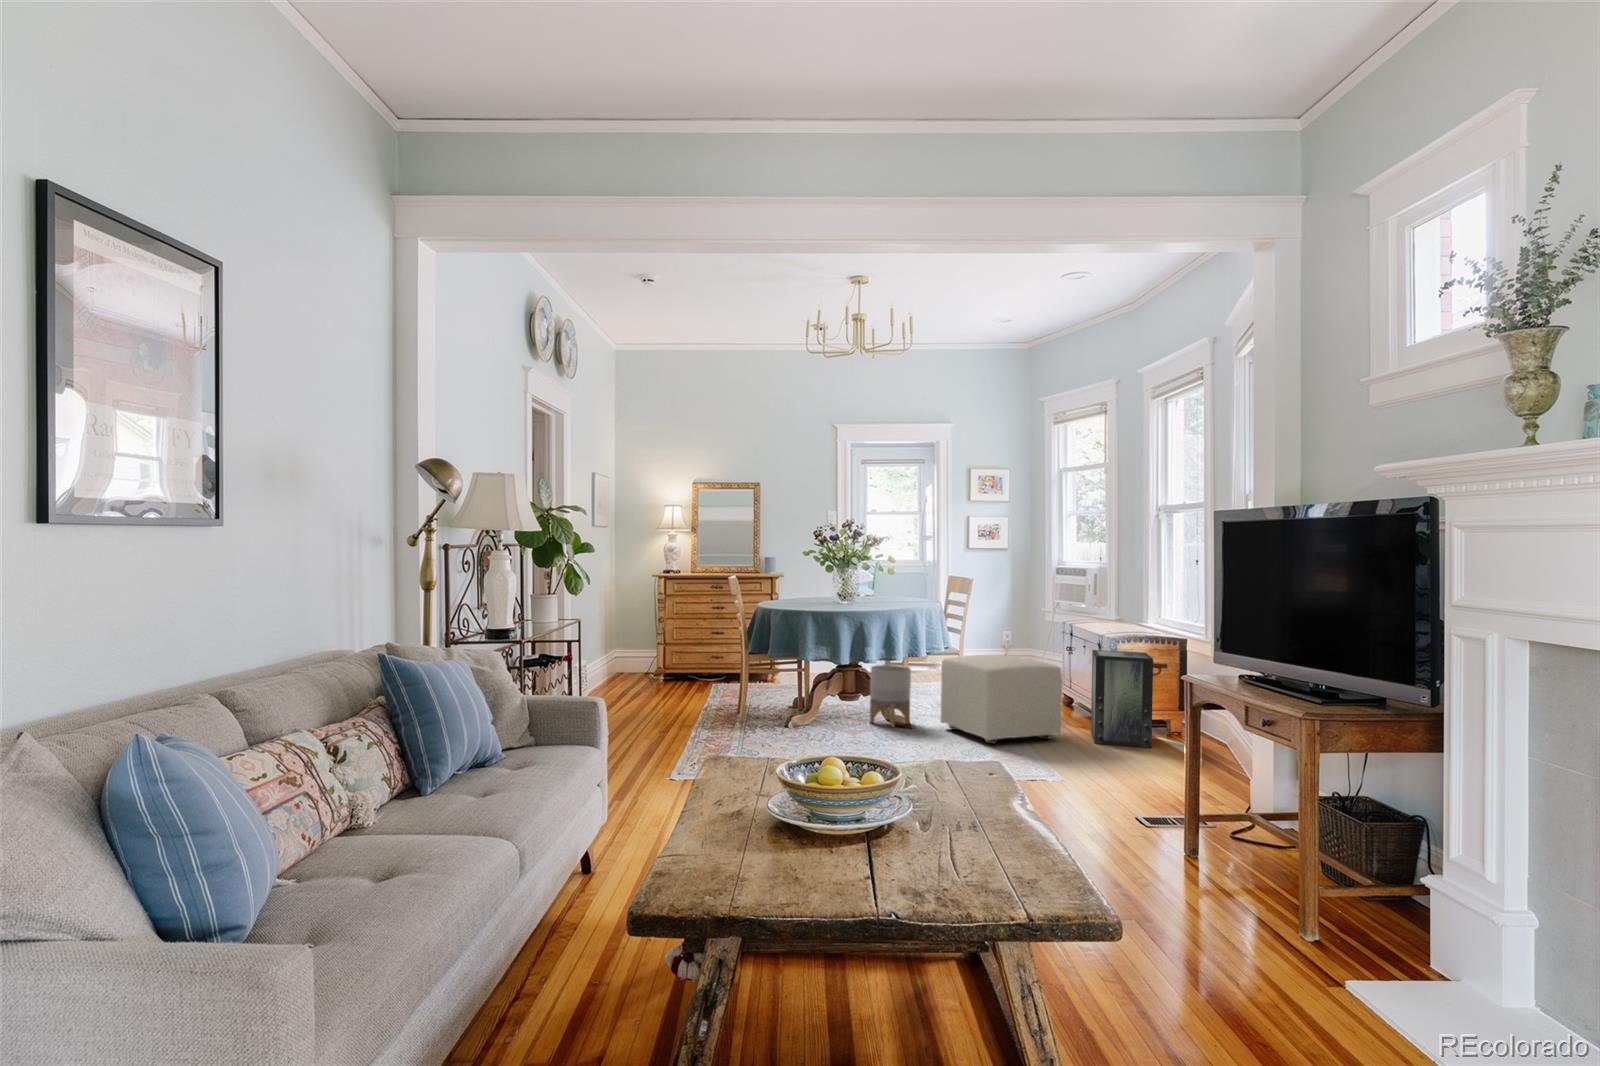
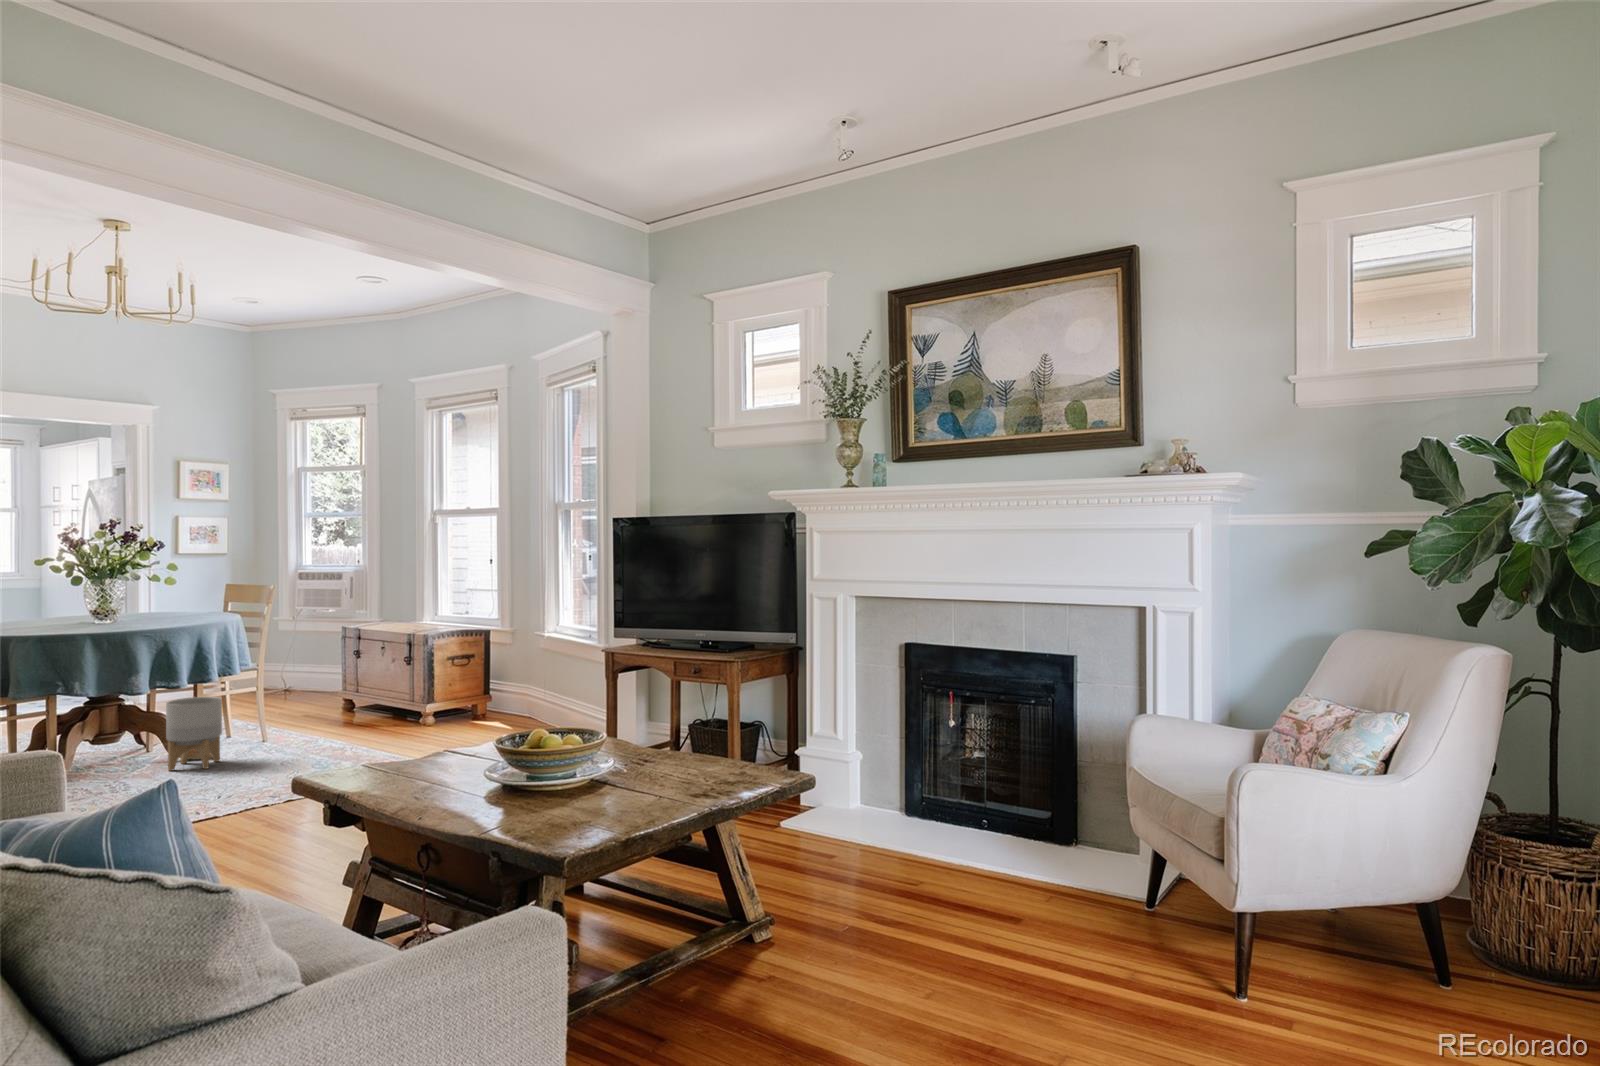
storage box: present [1091,650,1153,748] -> none [415,646,483,738]
ottoman: present [941,655,1062,744] -> none [263,667,402,759]

